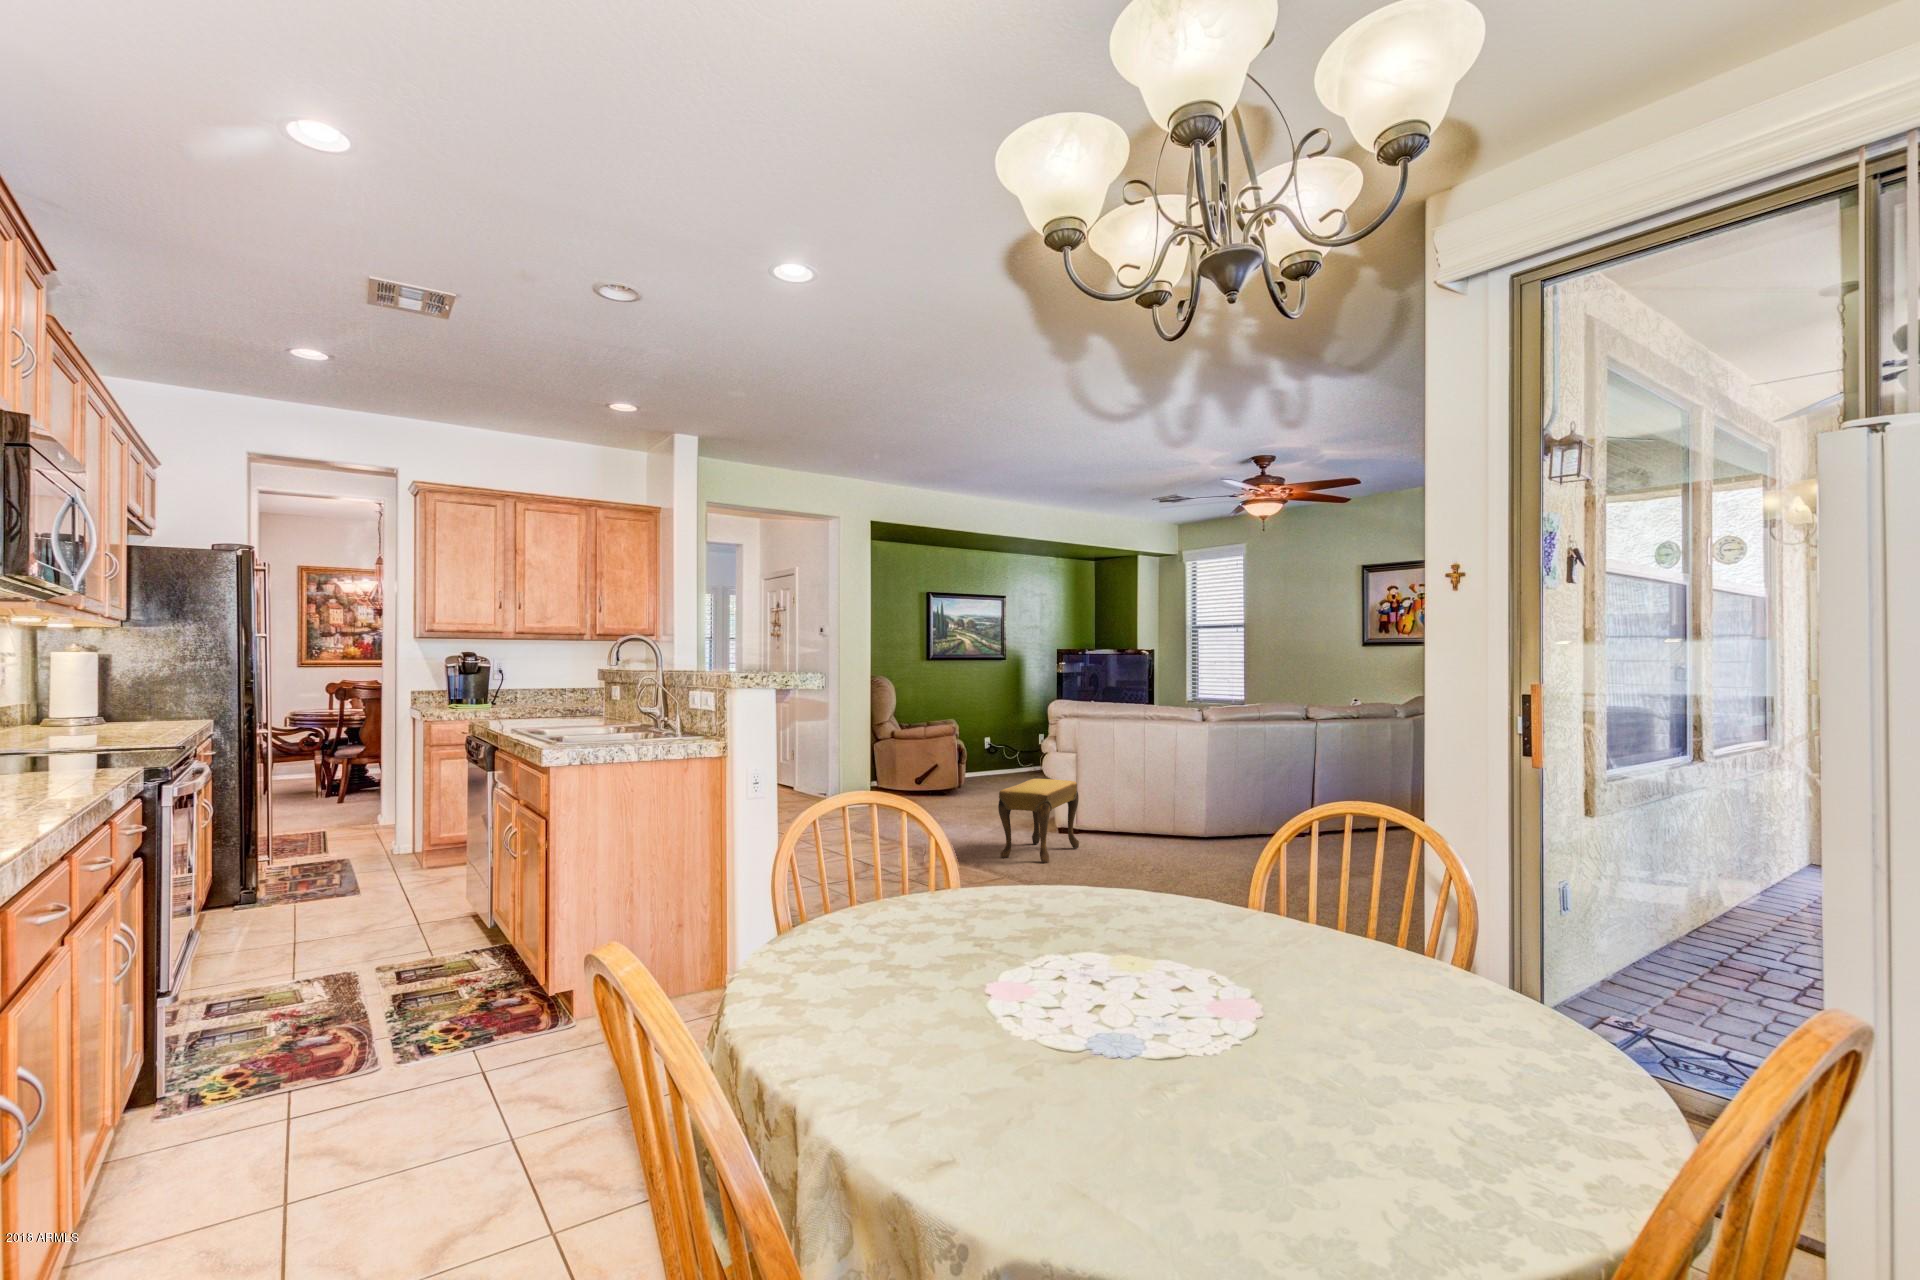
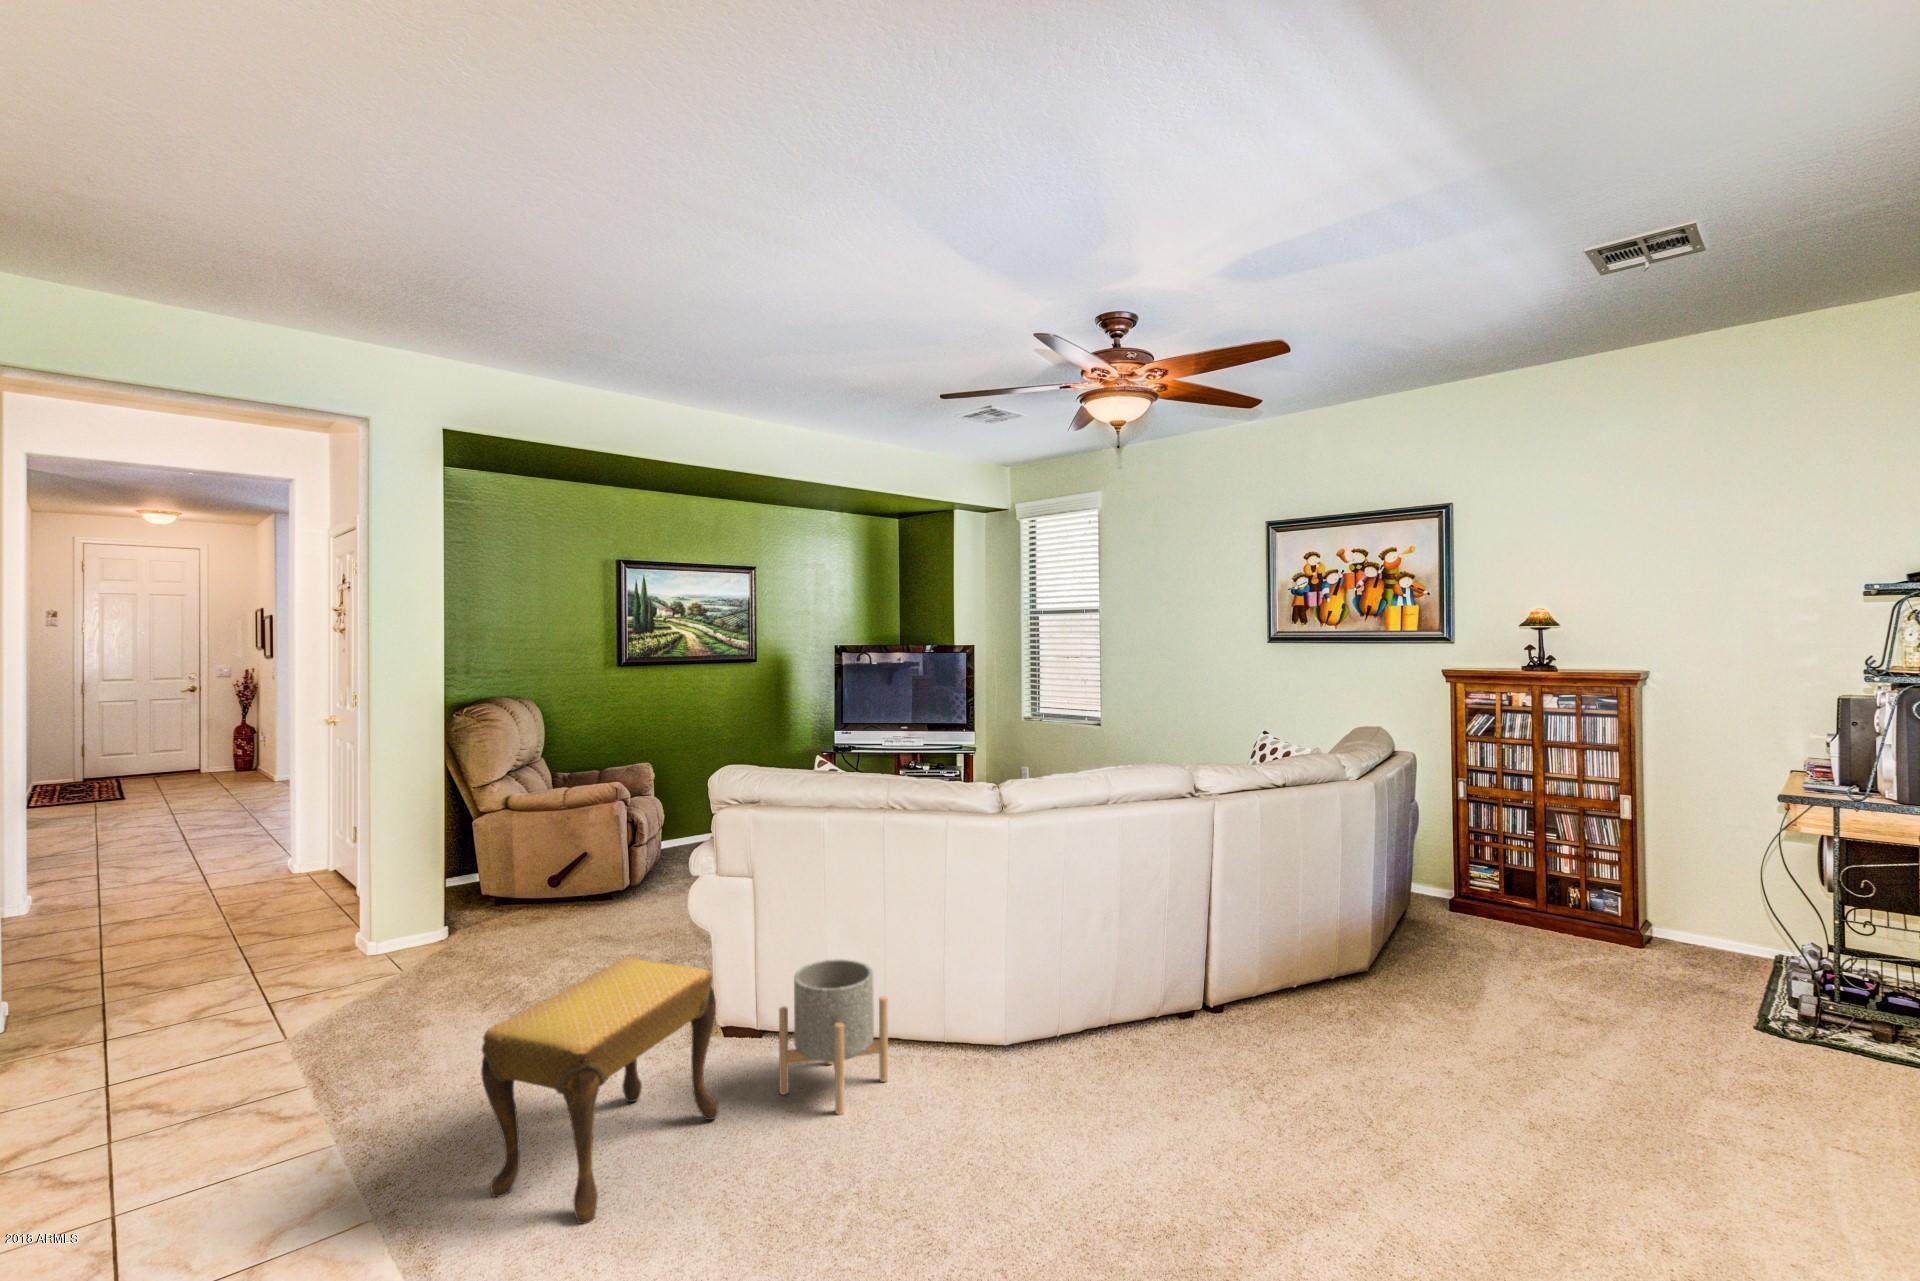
planter: none [1102,789,1151,850] -> present [779,959,888,1115]

